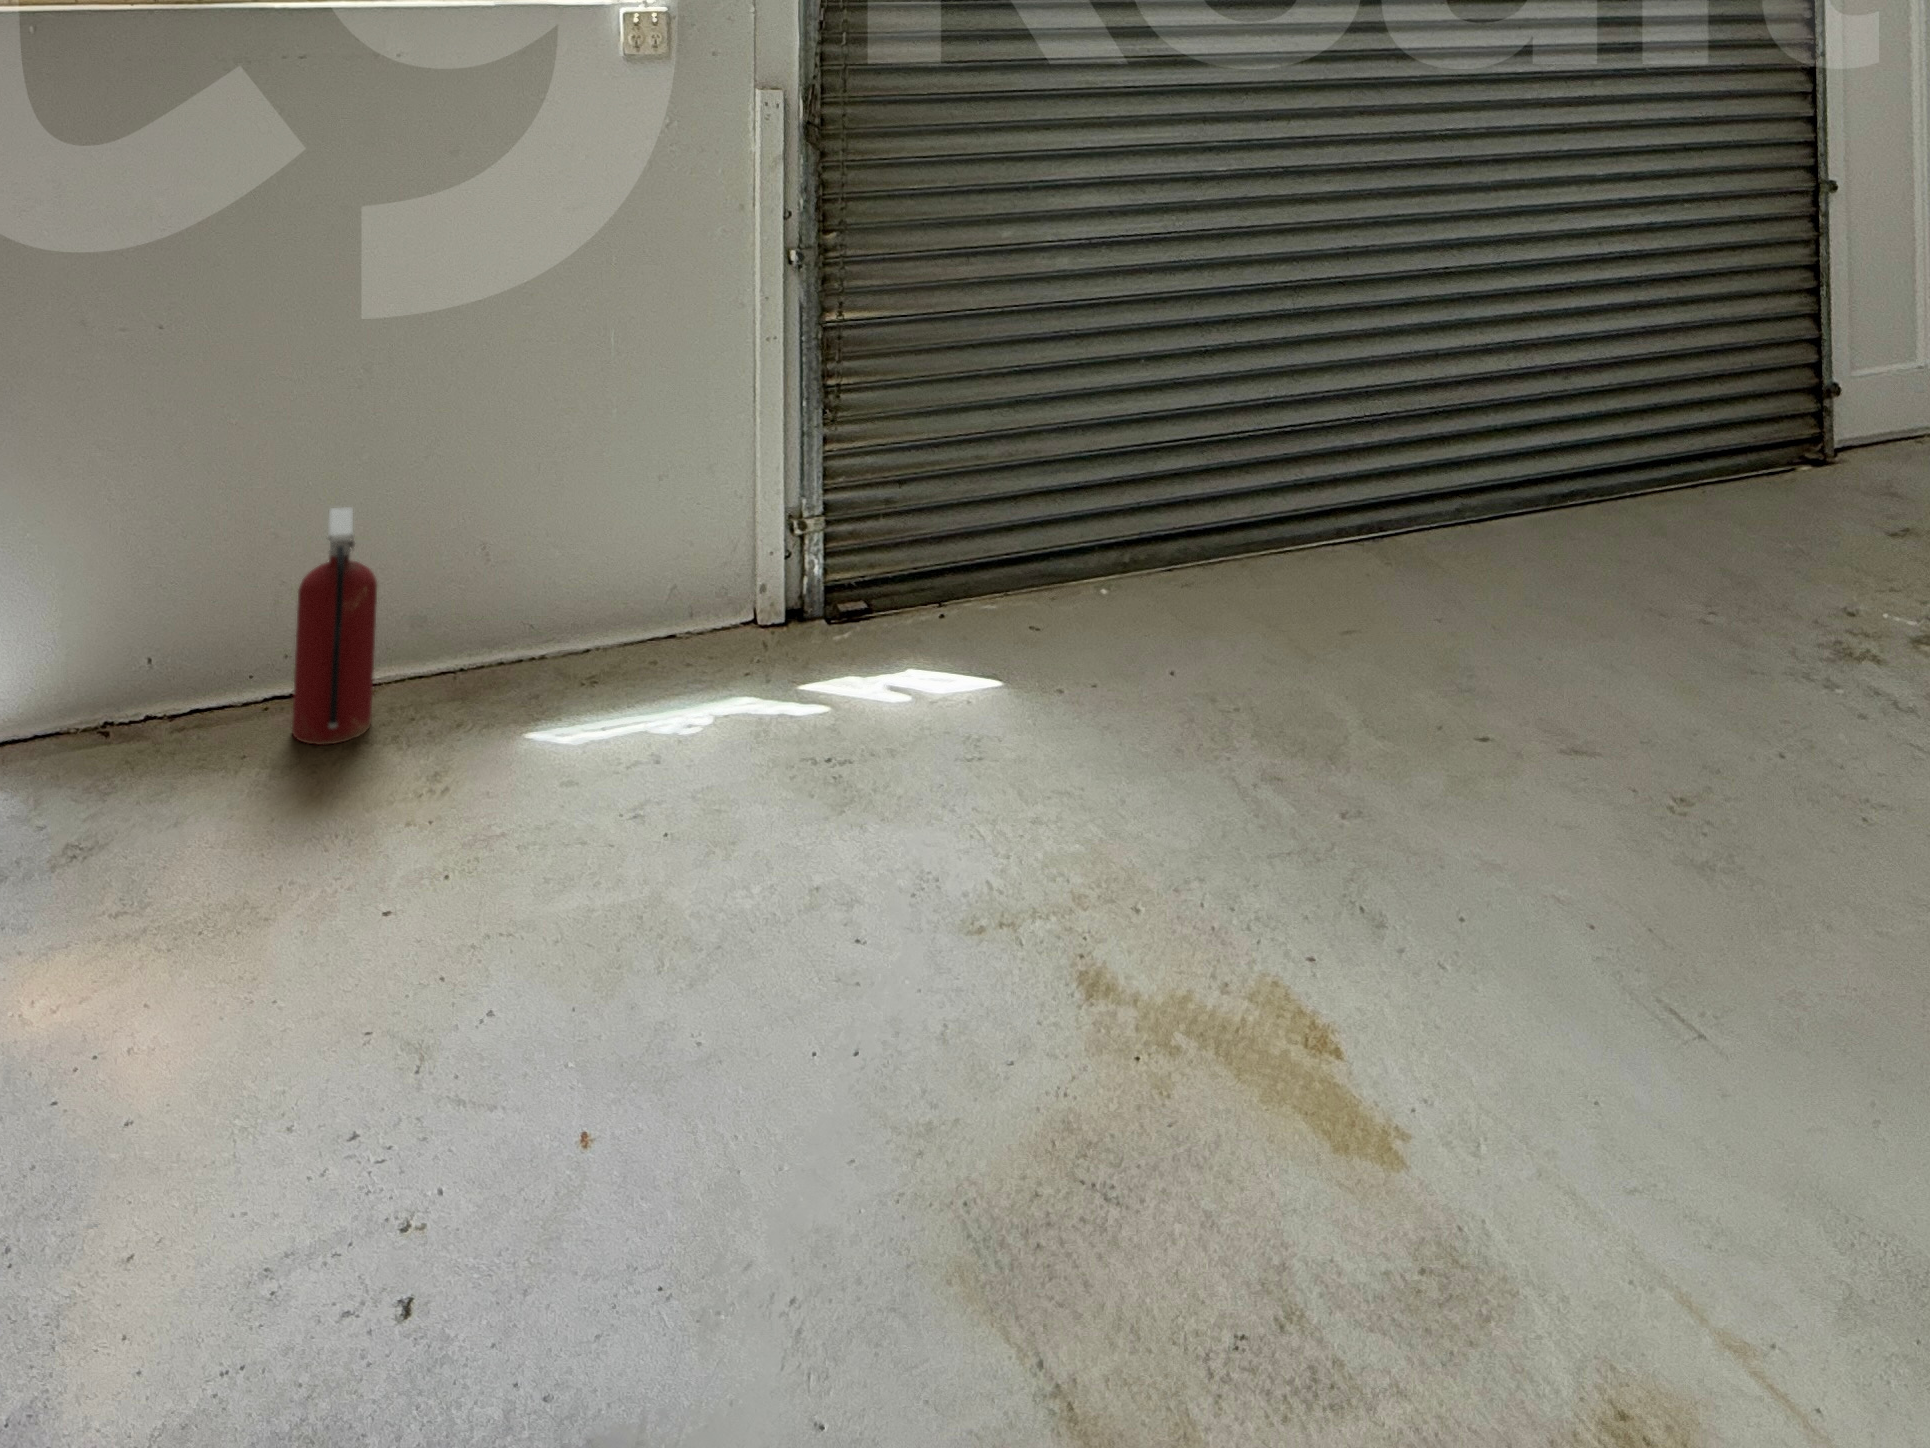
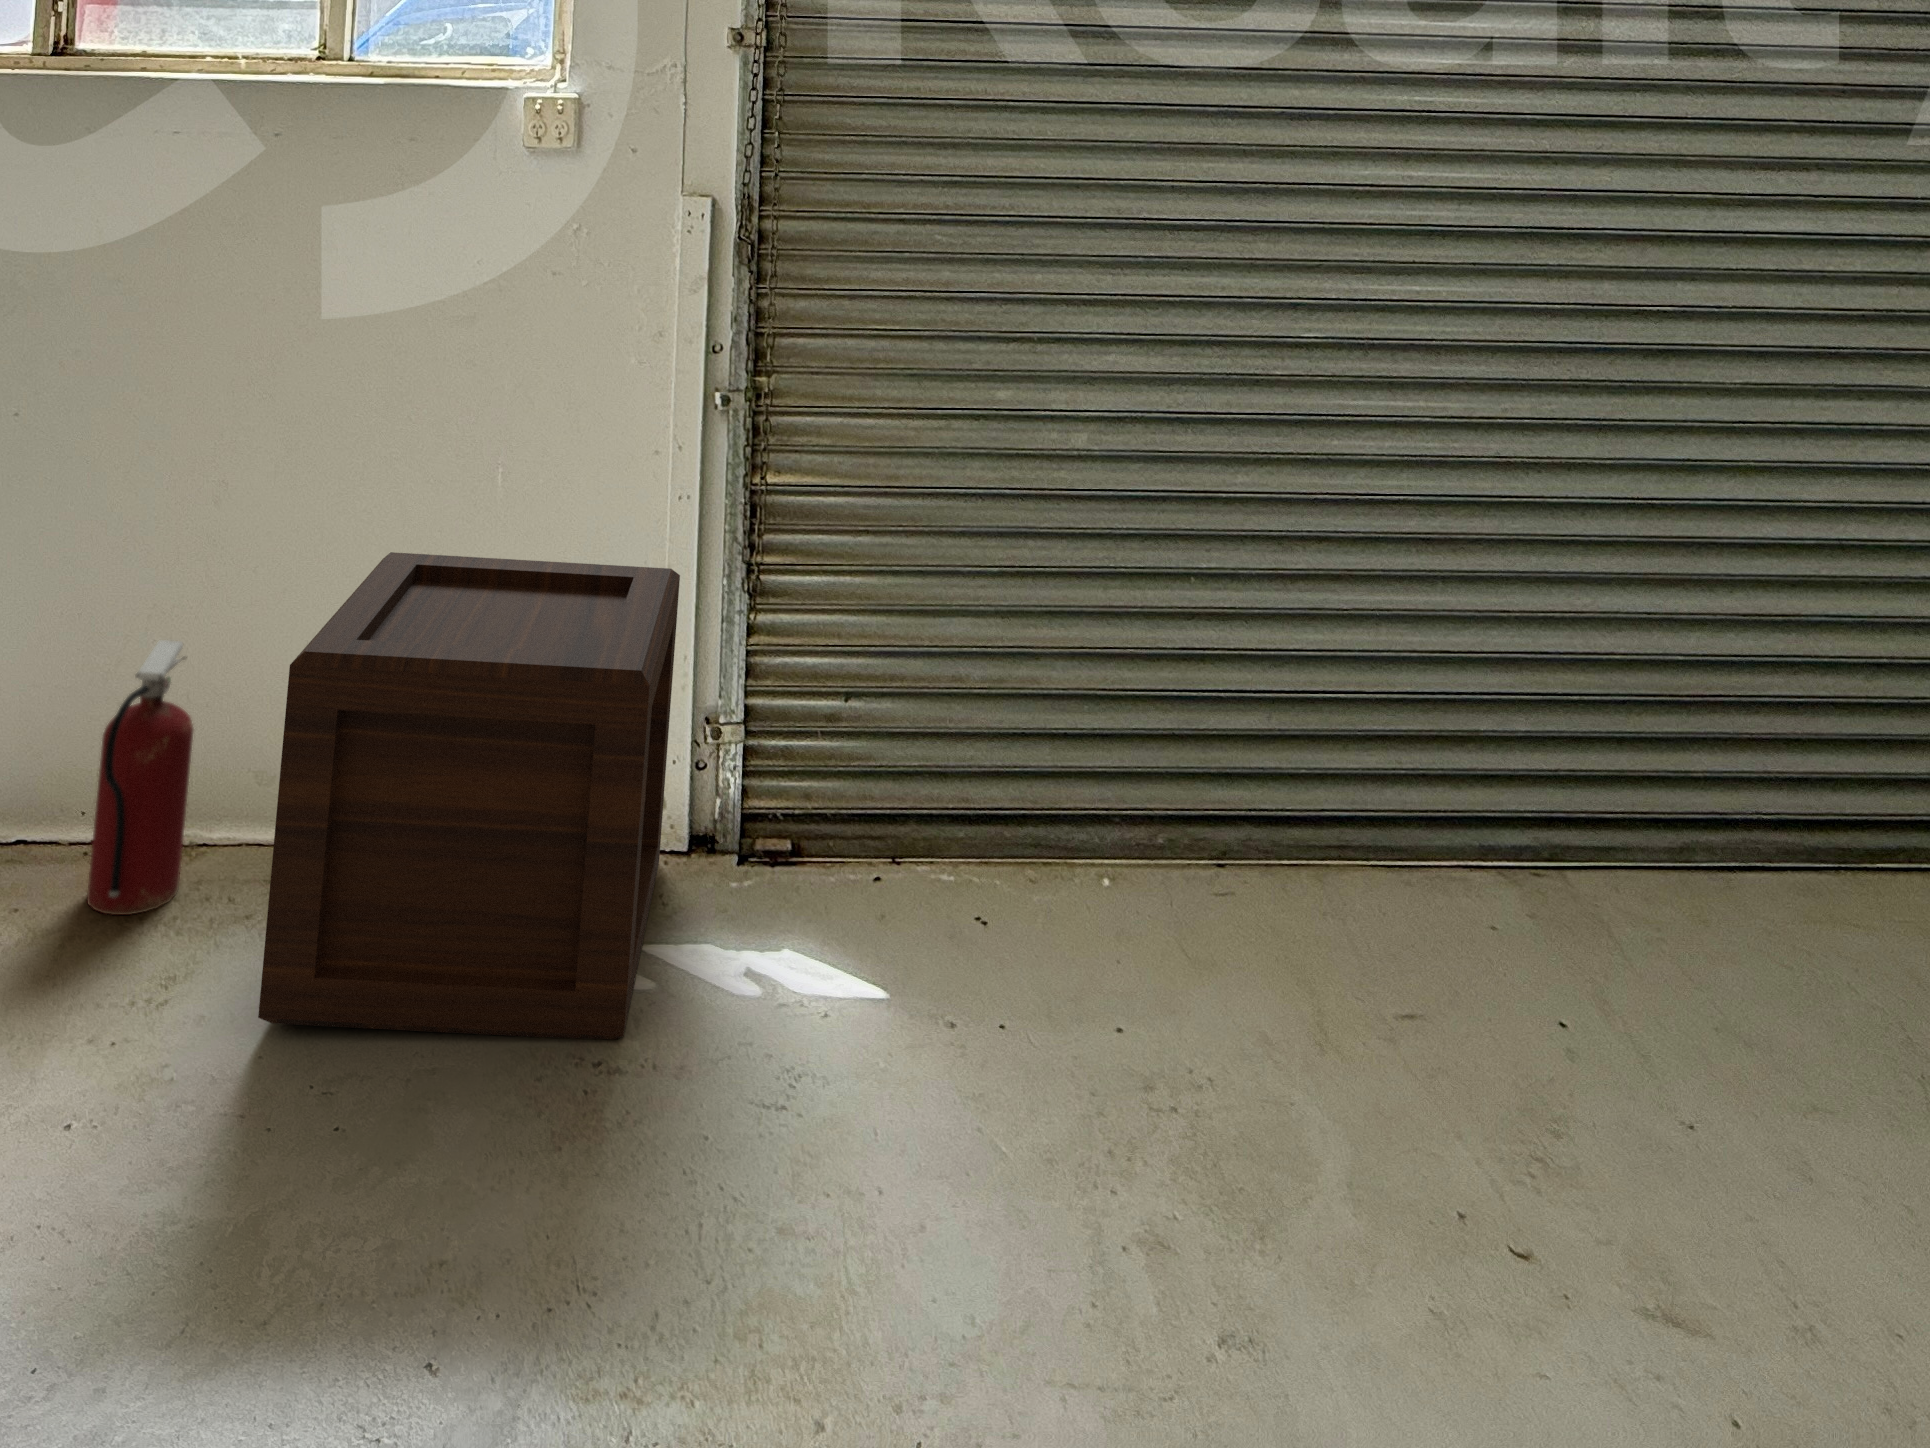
wooden crate: none [512,395,847,785] -> present [258,552,680,1039]

